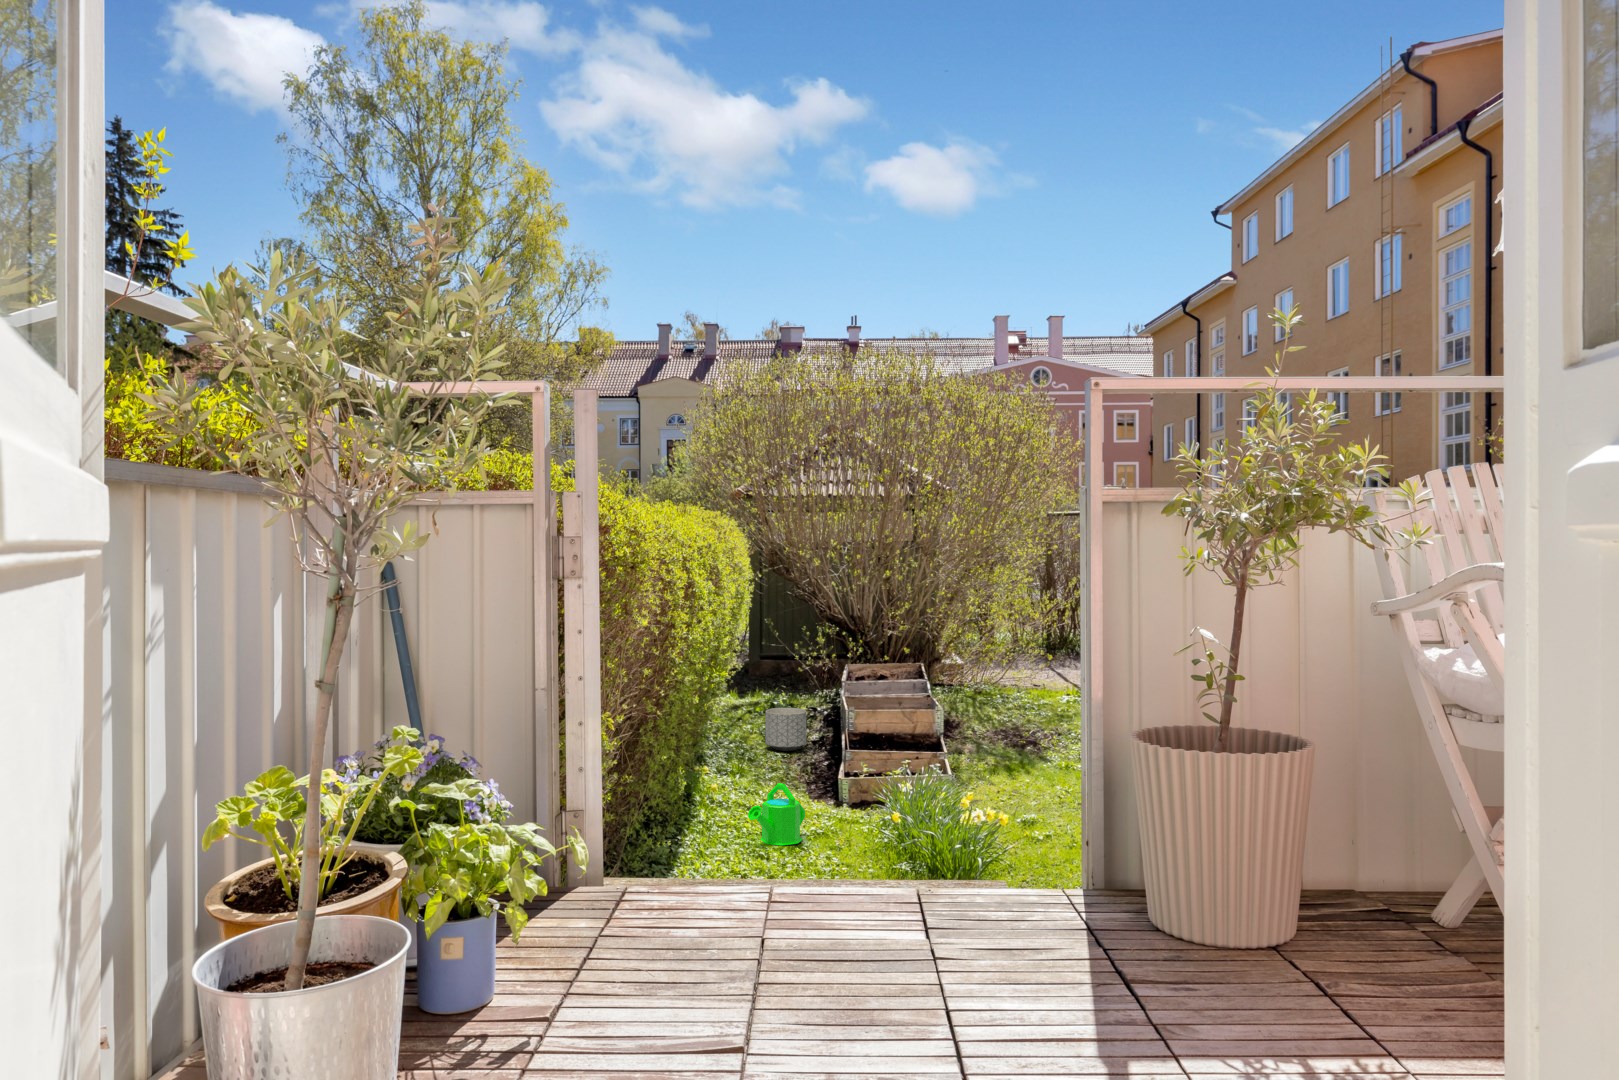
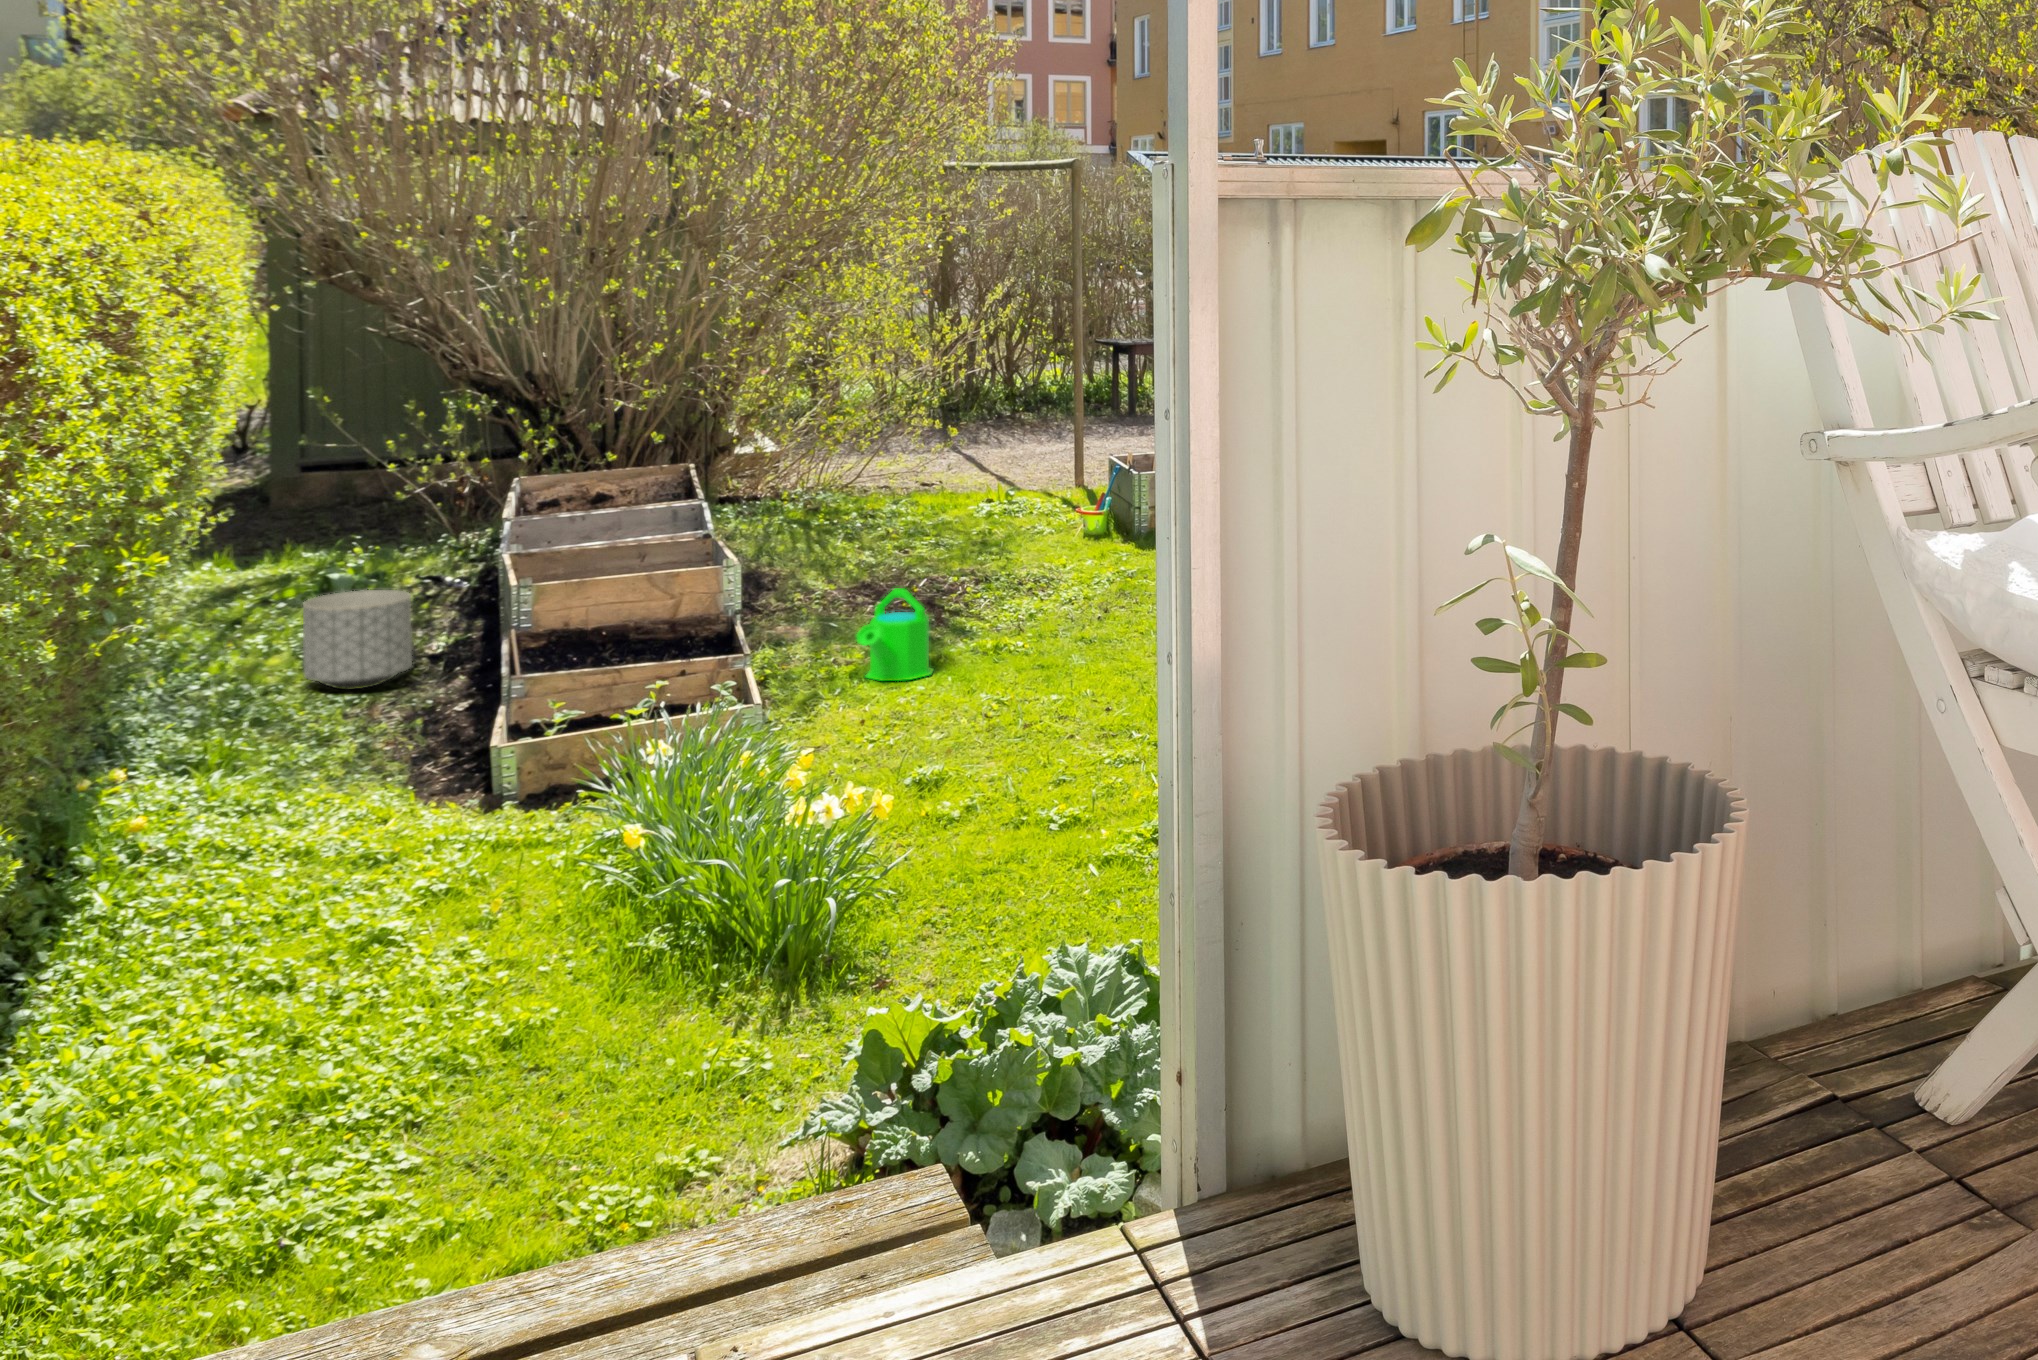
watering can: present [748,783,805,846] -> present [857,588,933,681]

